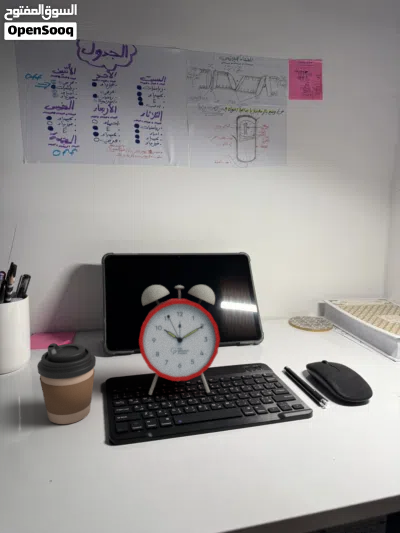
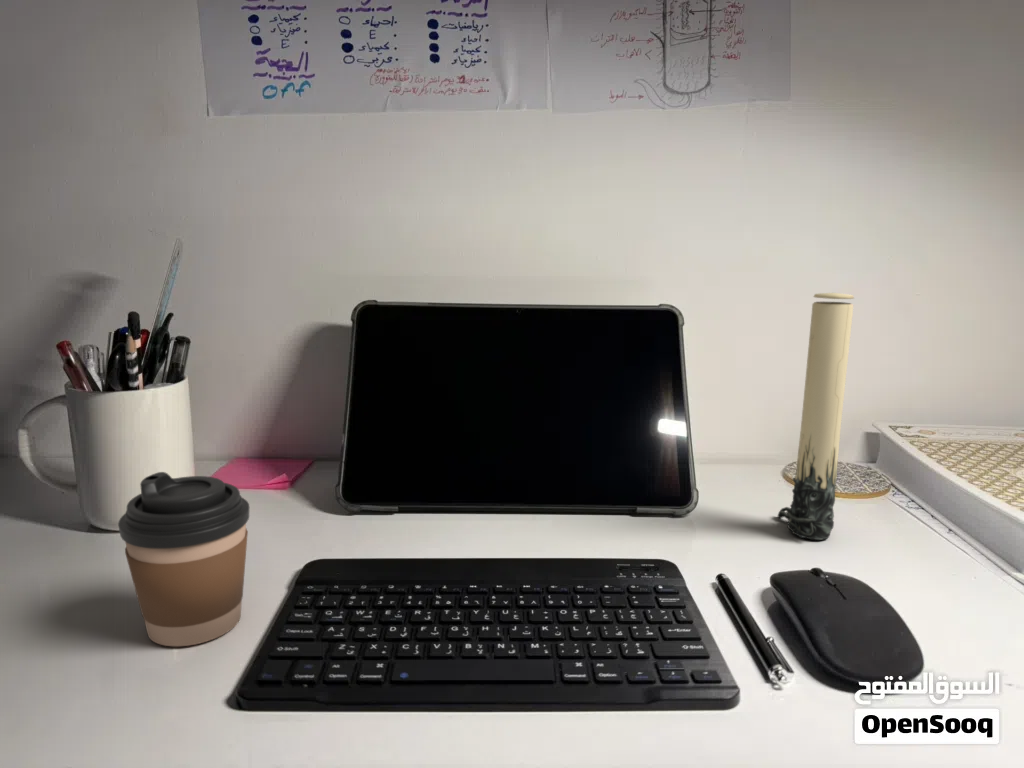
candle: none [296,249,325,350] -> present [778,293,854,540]
alarm clock: present [139,285,220,395] -> none [353,360,544,615]

